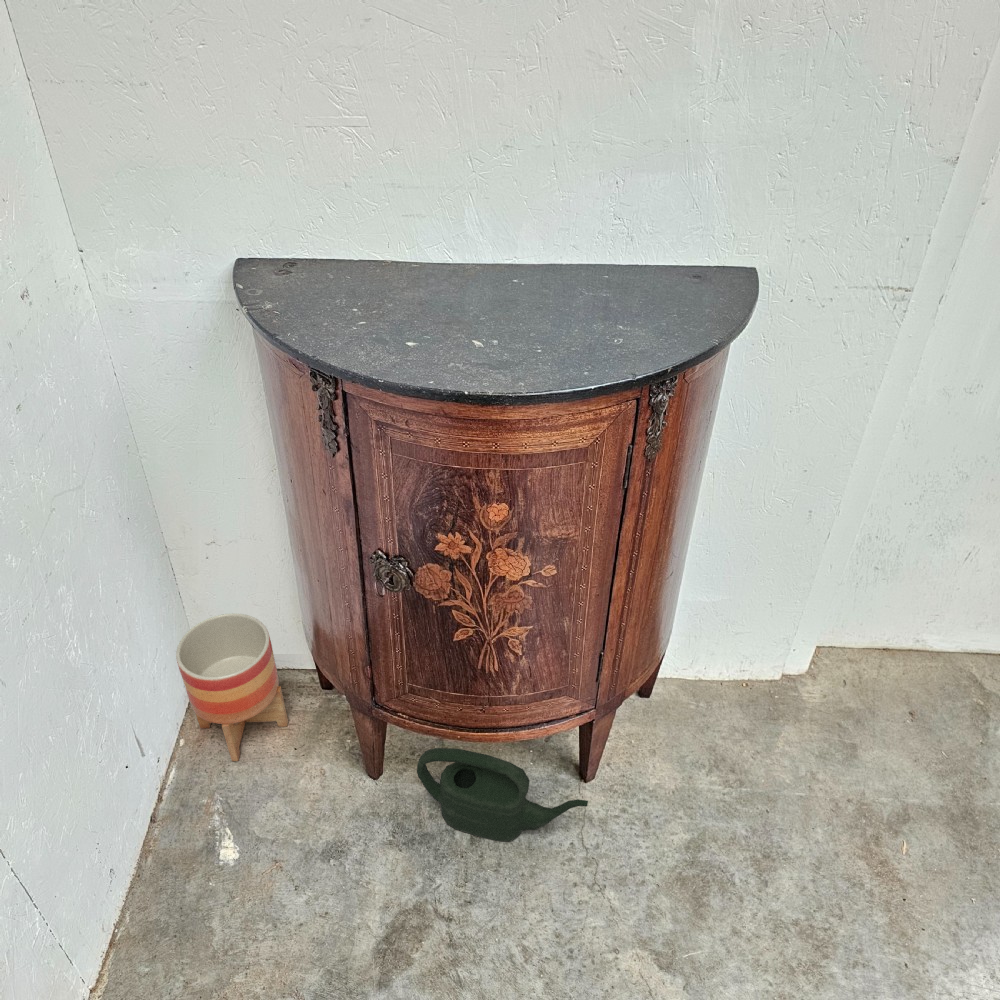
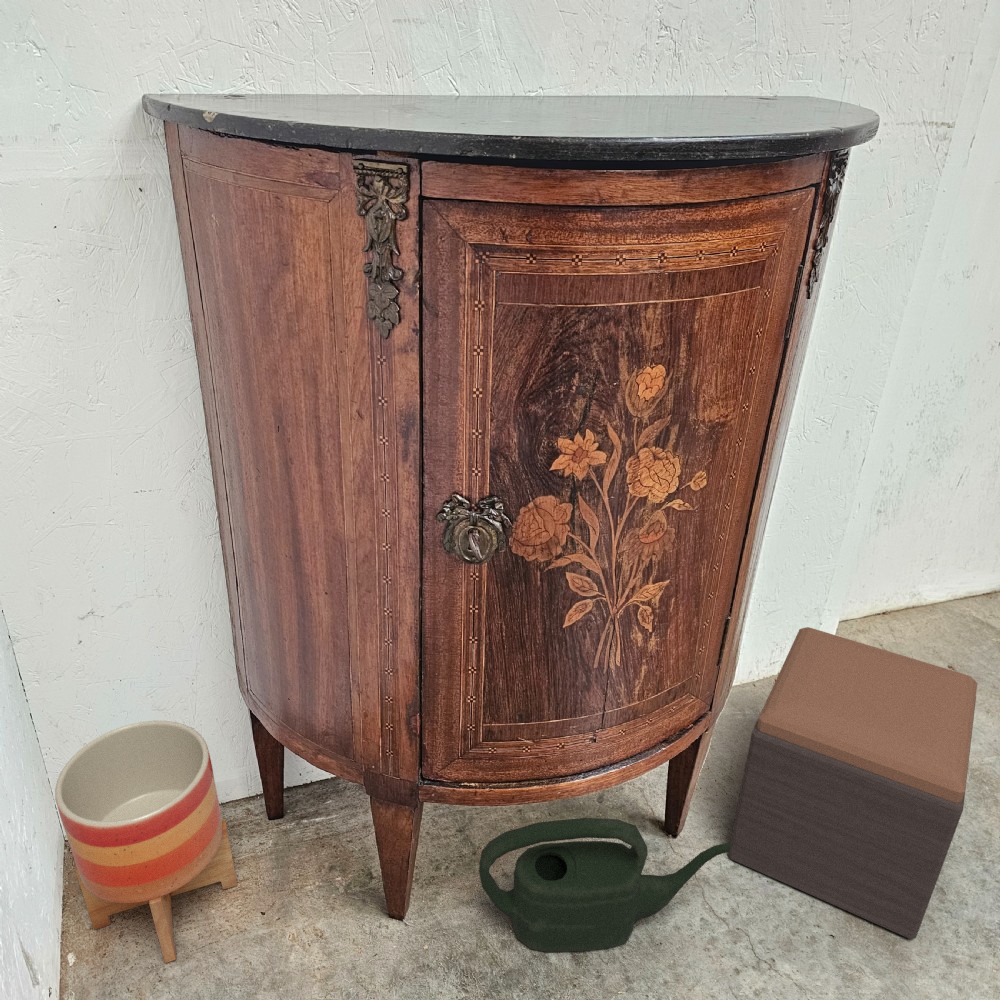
footstool: none [617,660,832,908] -> present [728,627,977,939]

